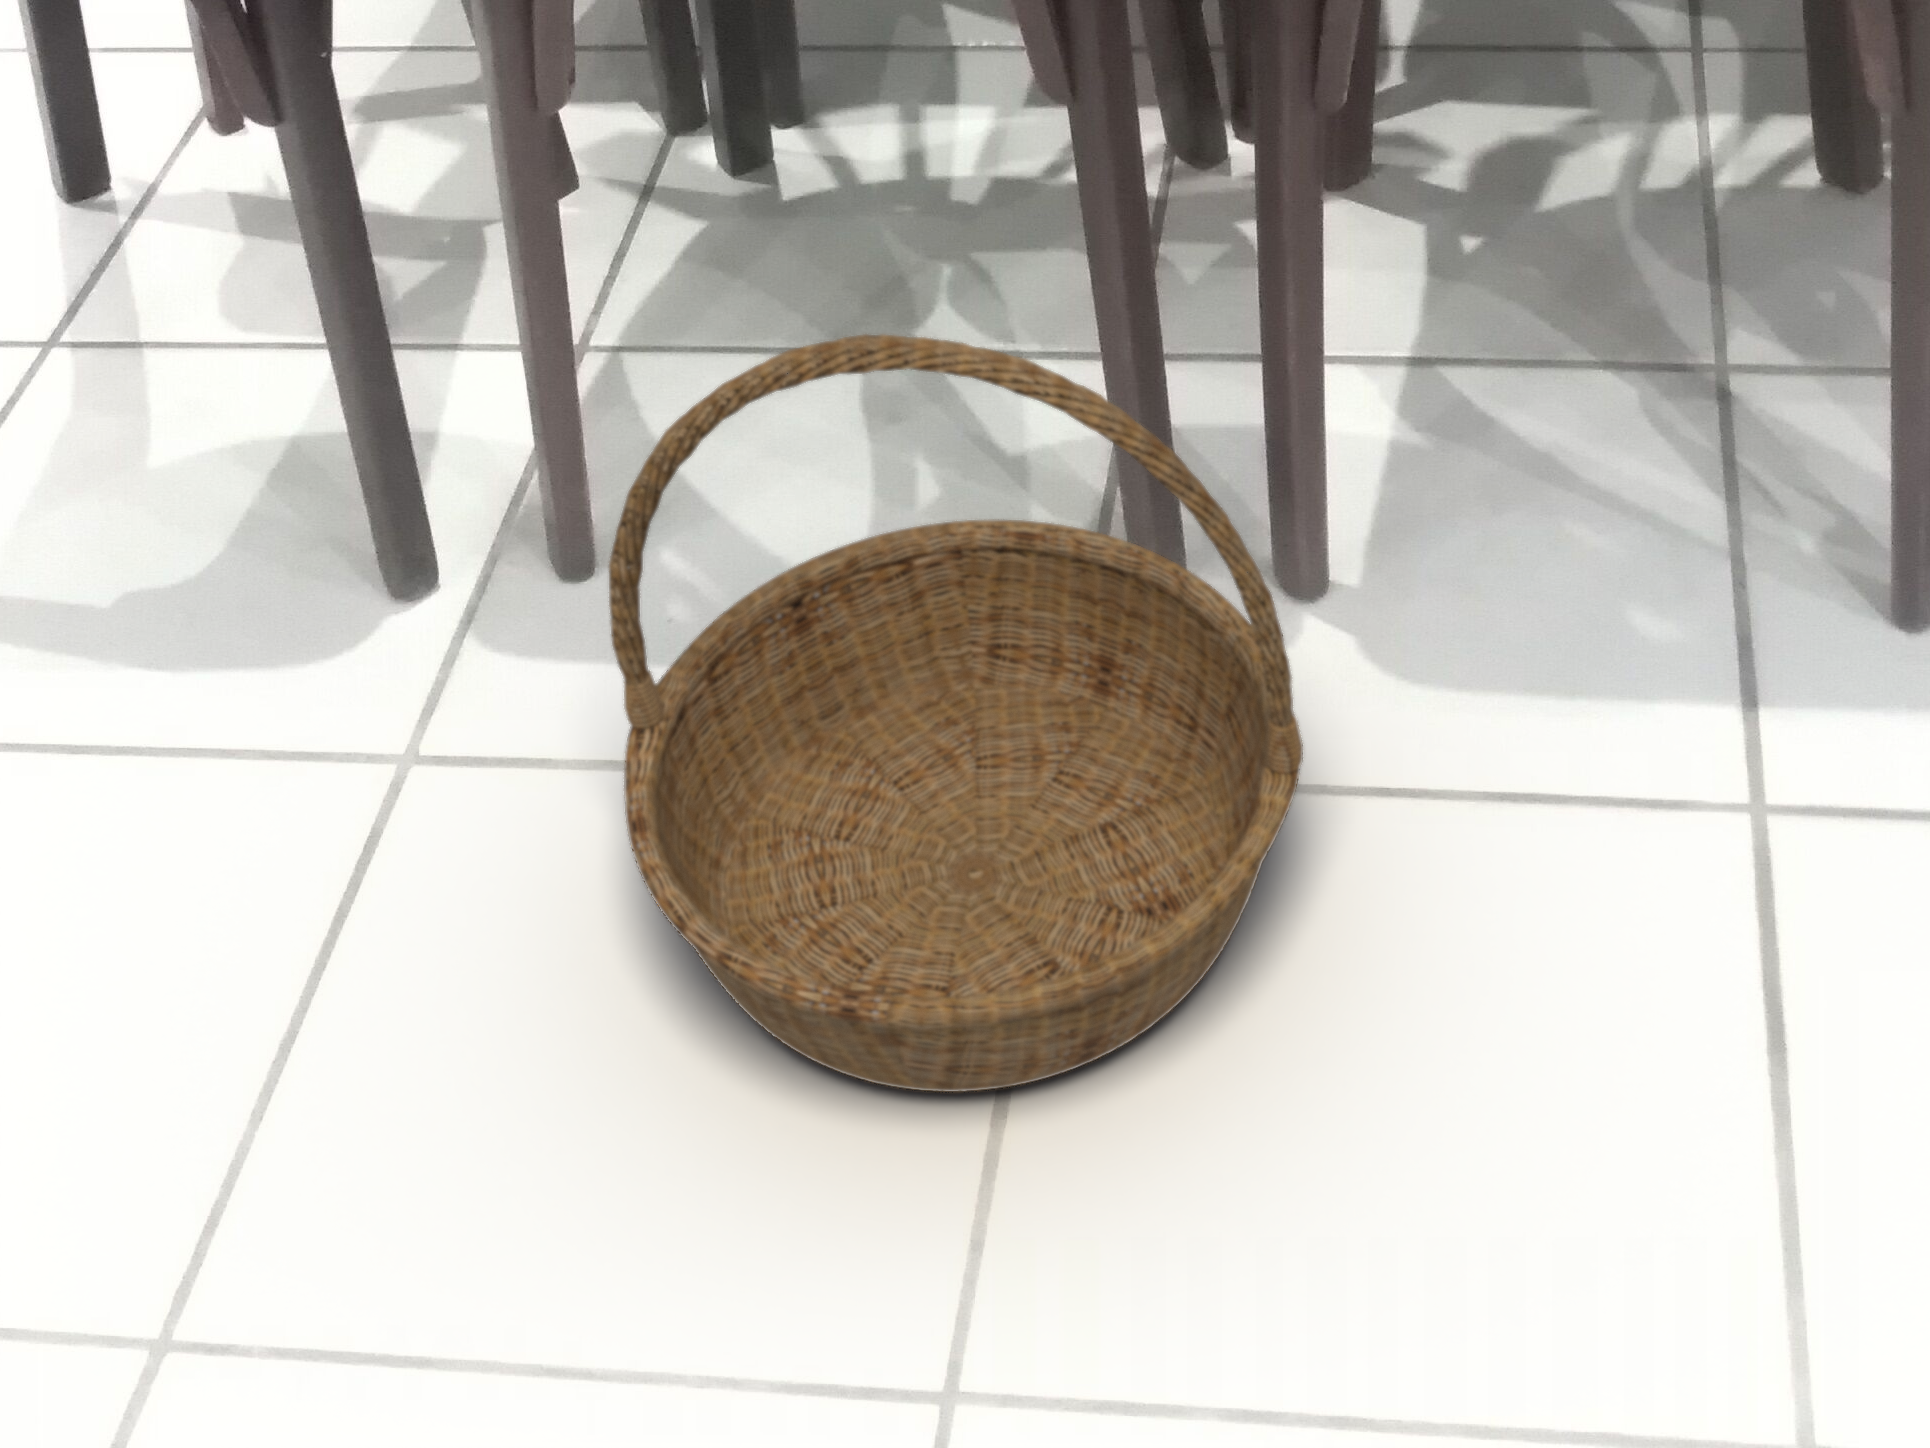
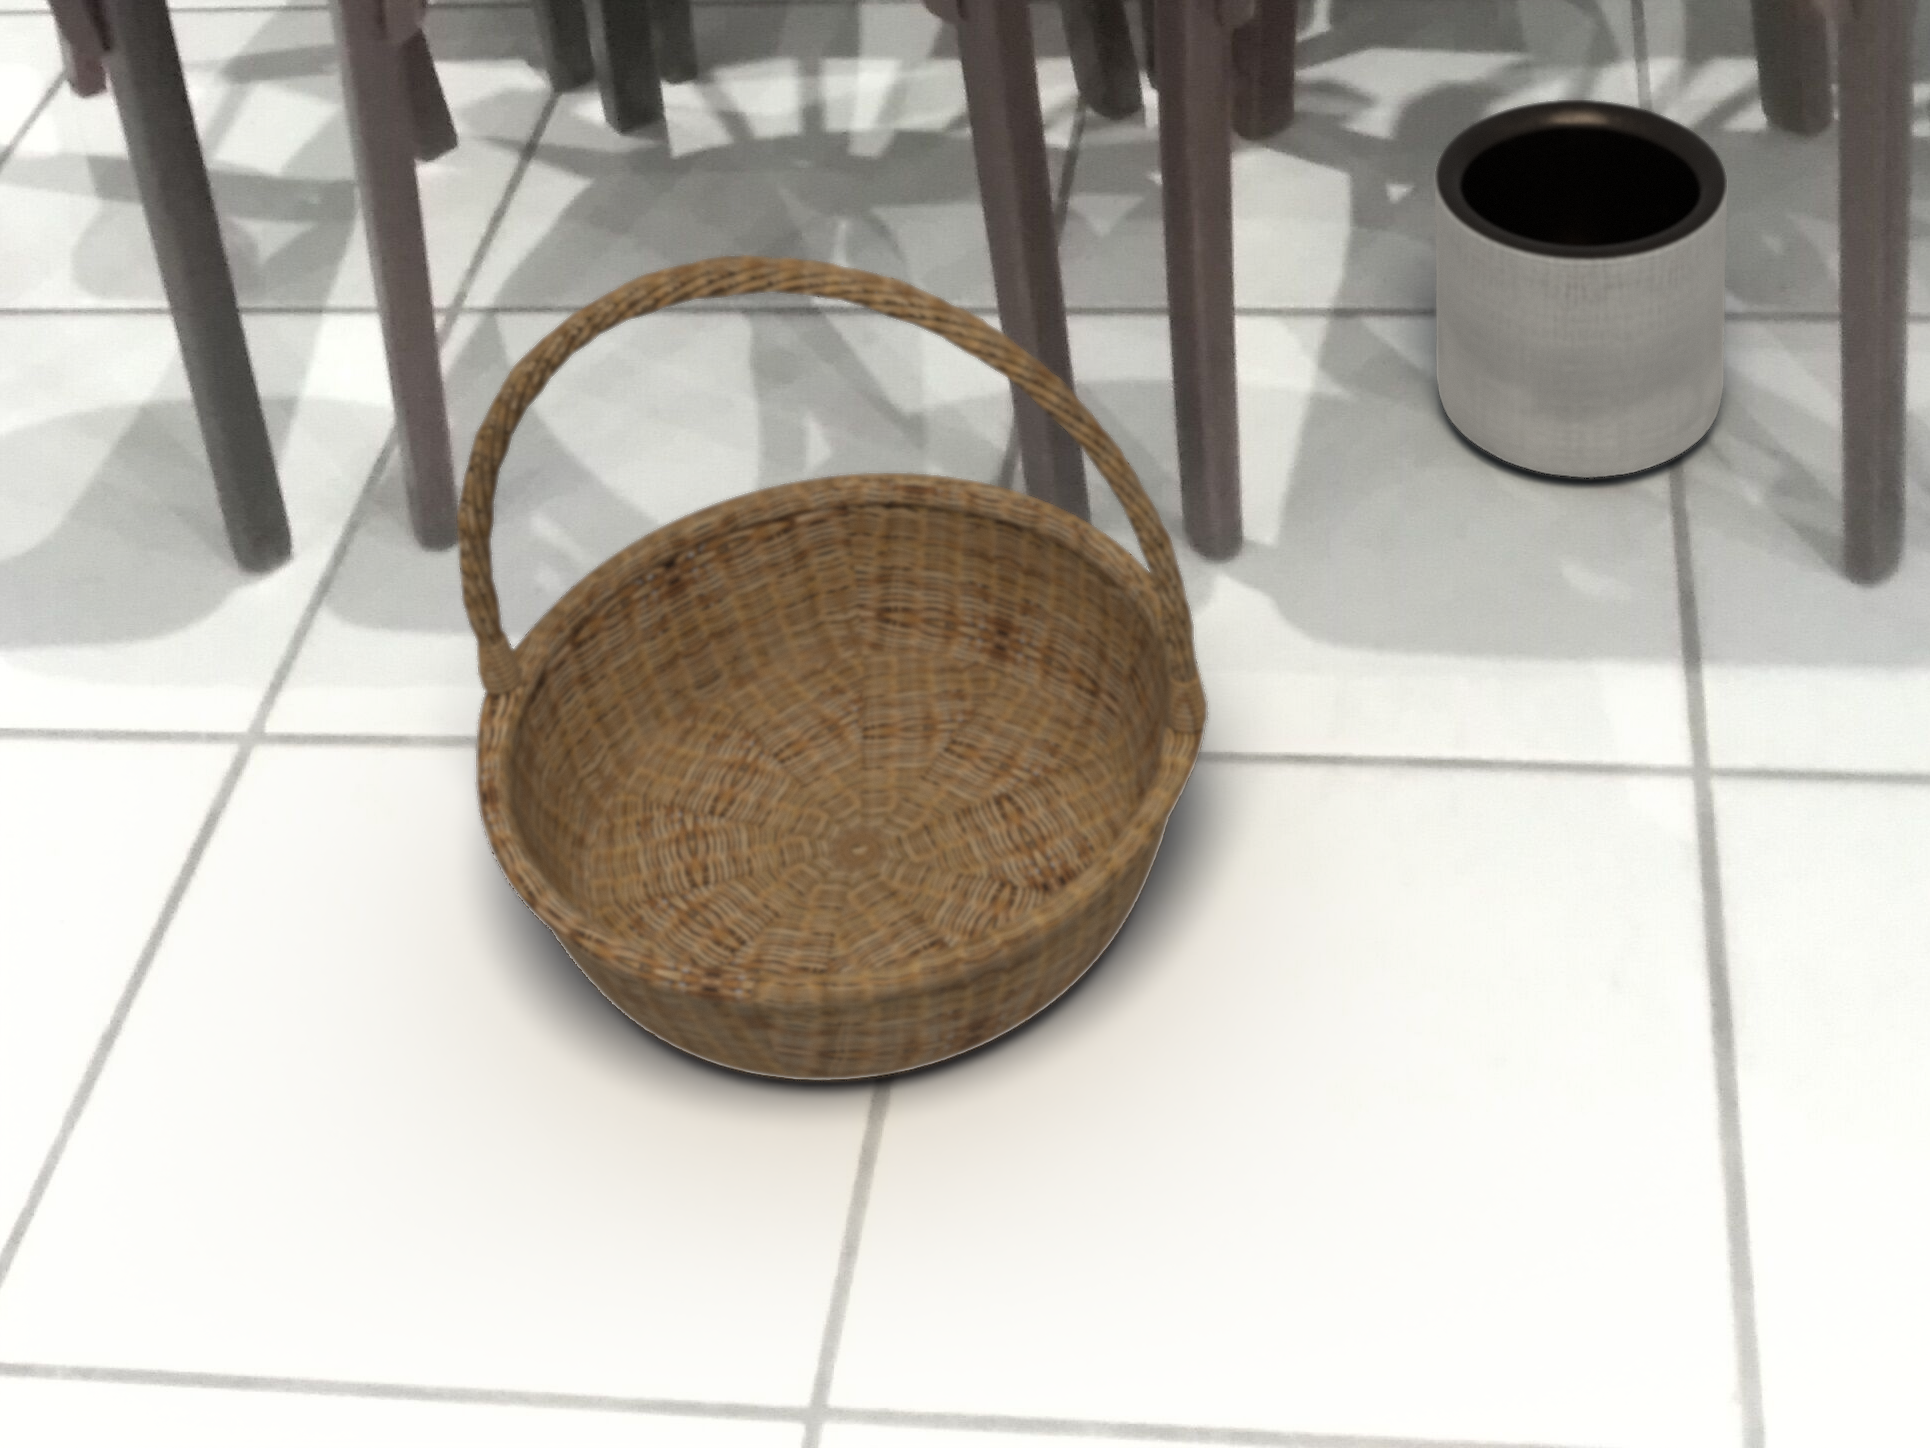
planter: none [1509,168,1786,525] -> present [1435,100,1727,478]

